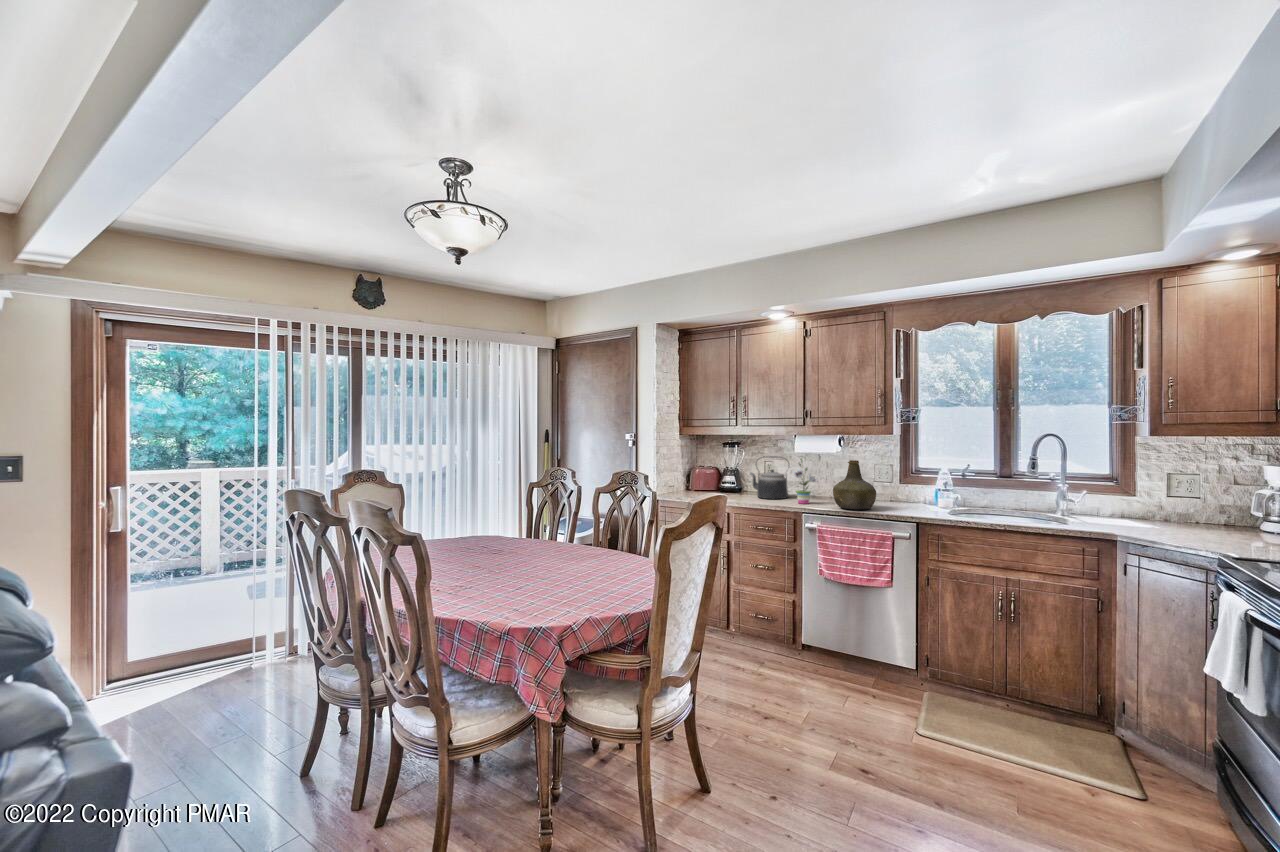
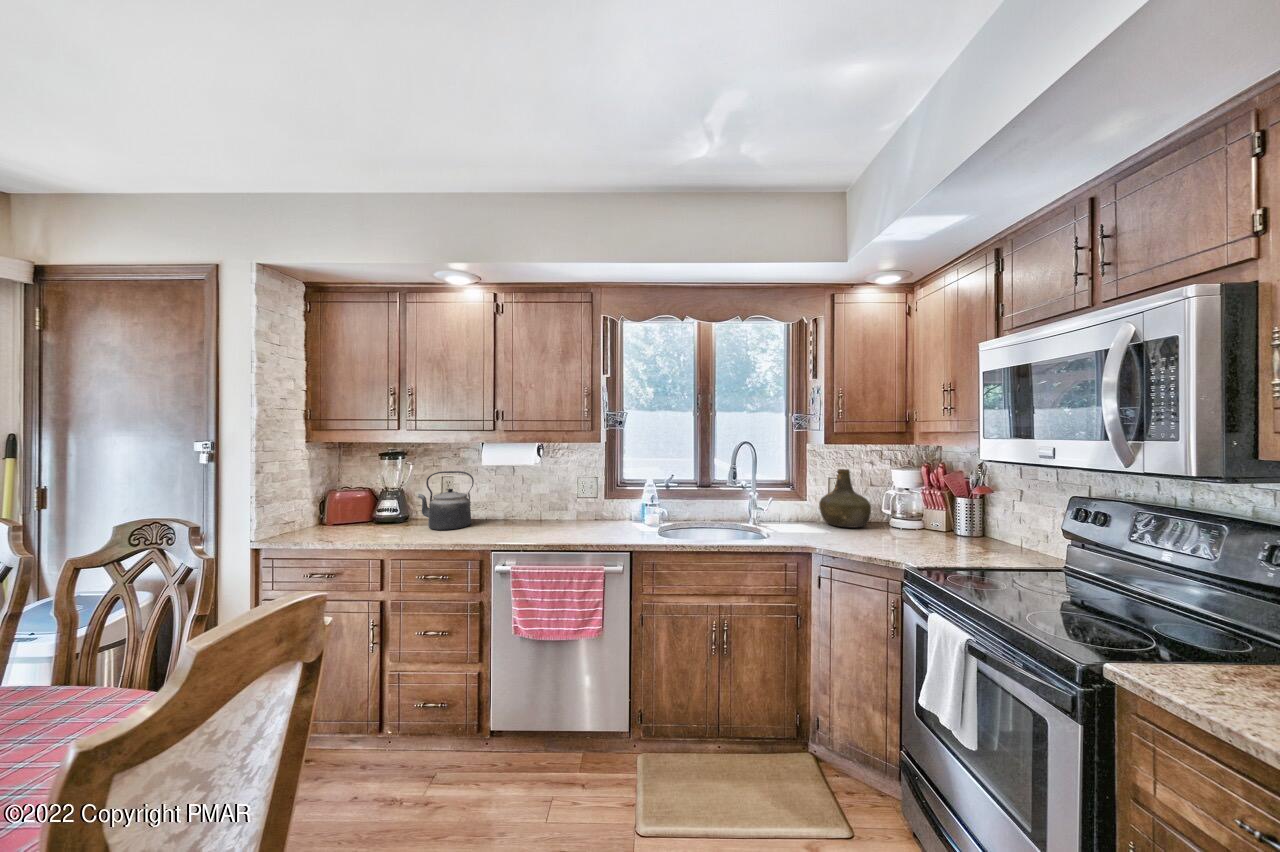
potted plant: present [793,459,816,504] -> none [477,474,512,535]
bottle: present [833,460,876,509] -> present [819,469,871,527]

